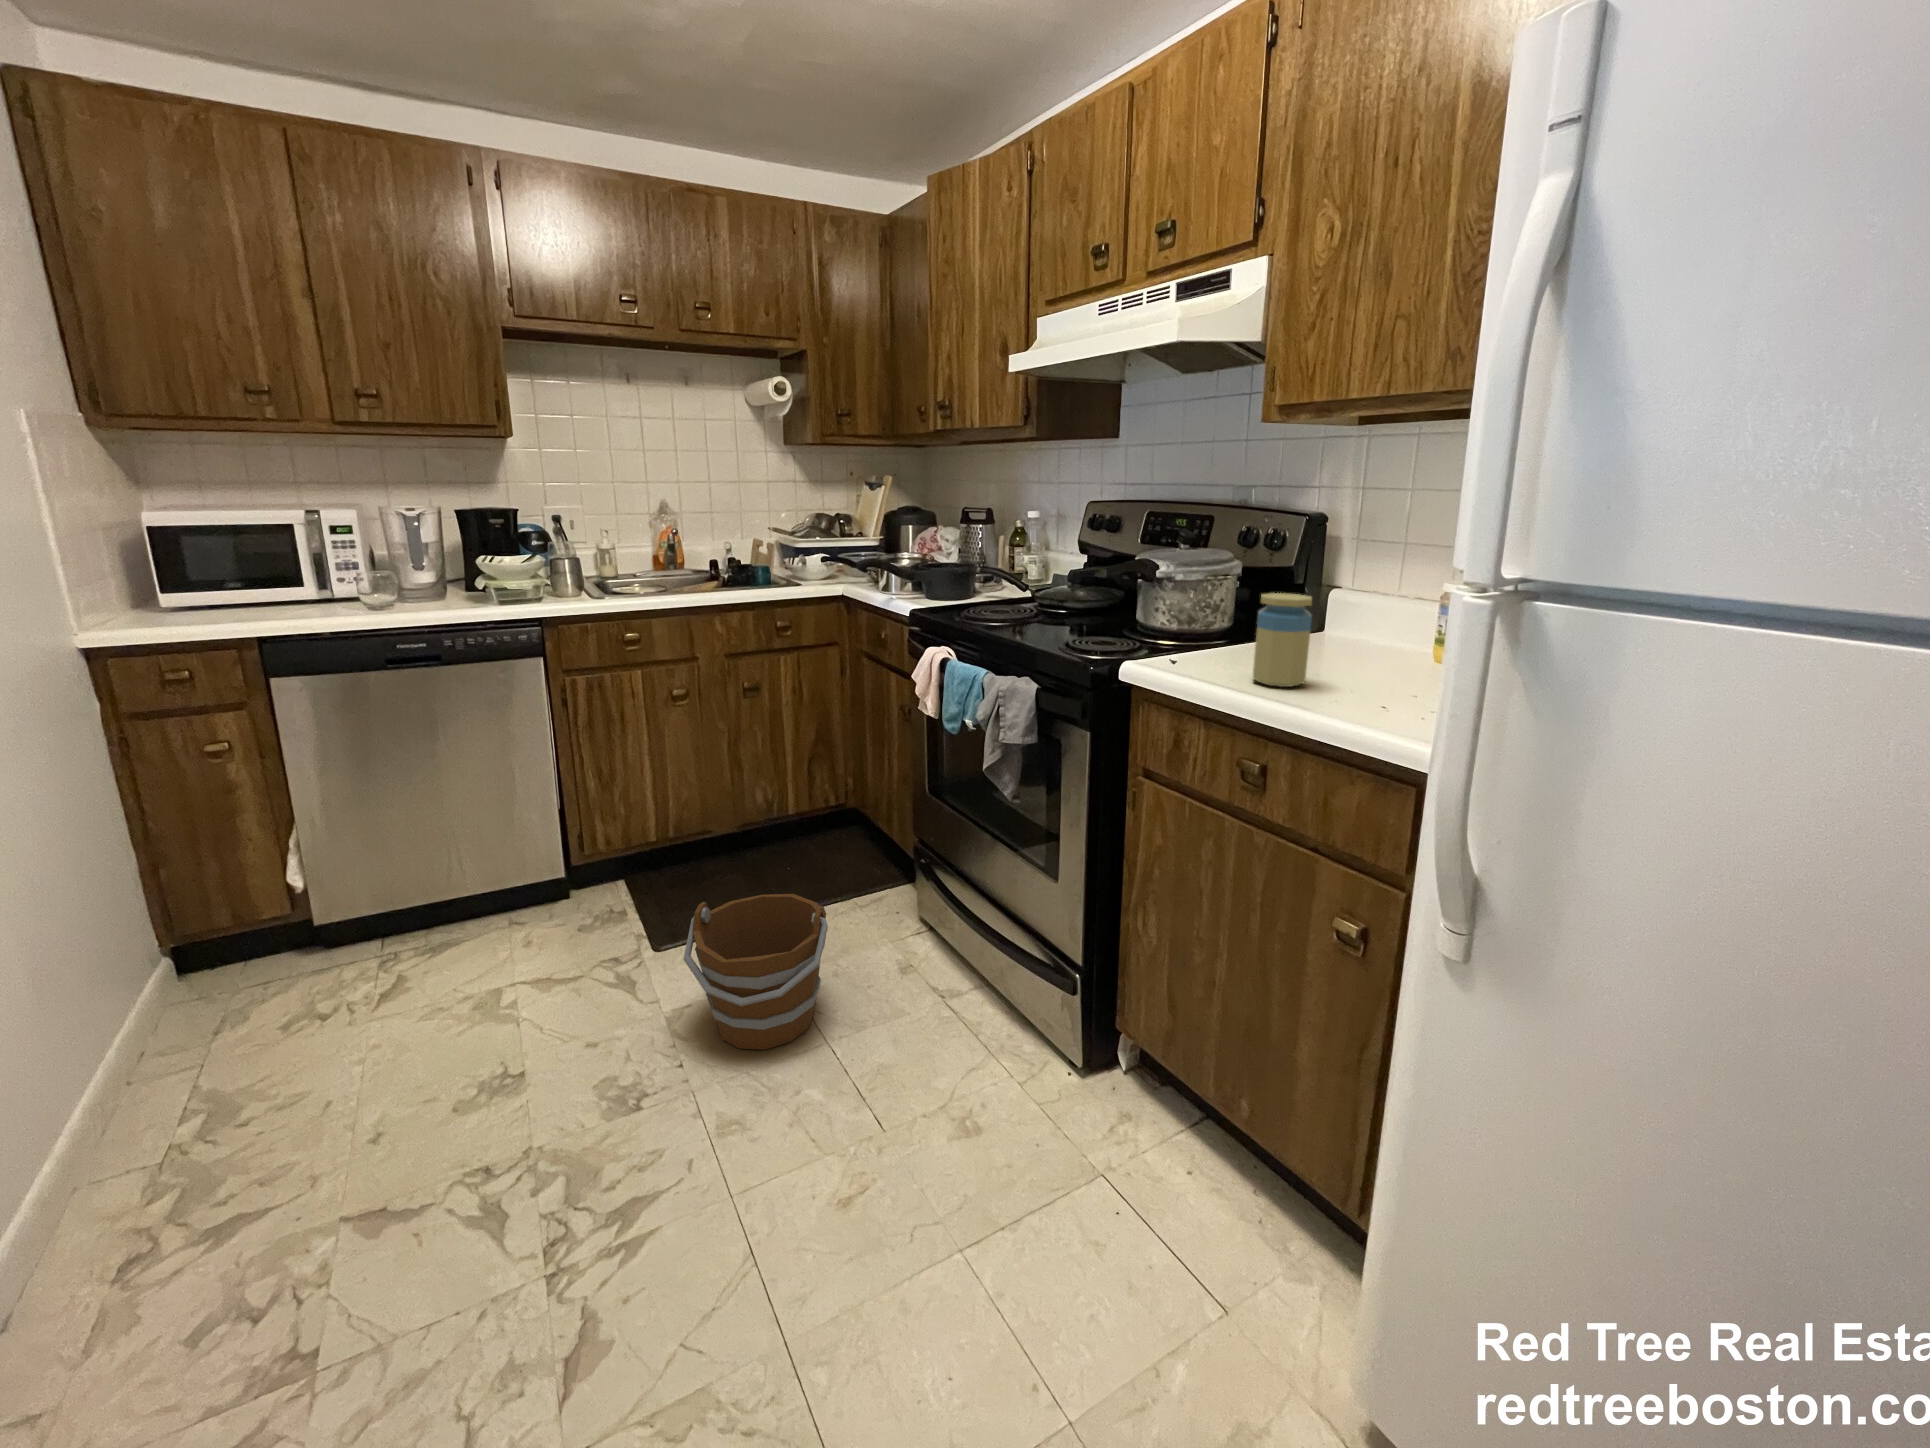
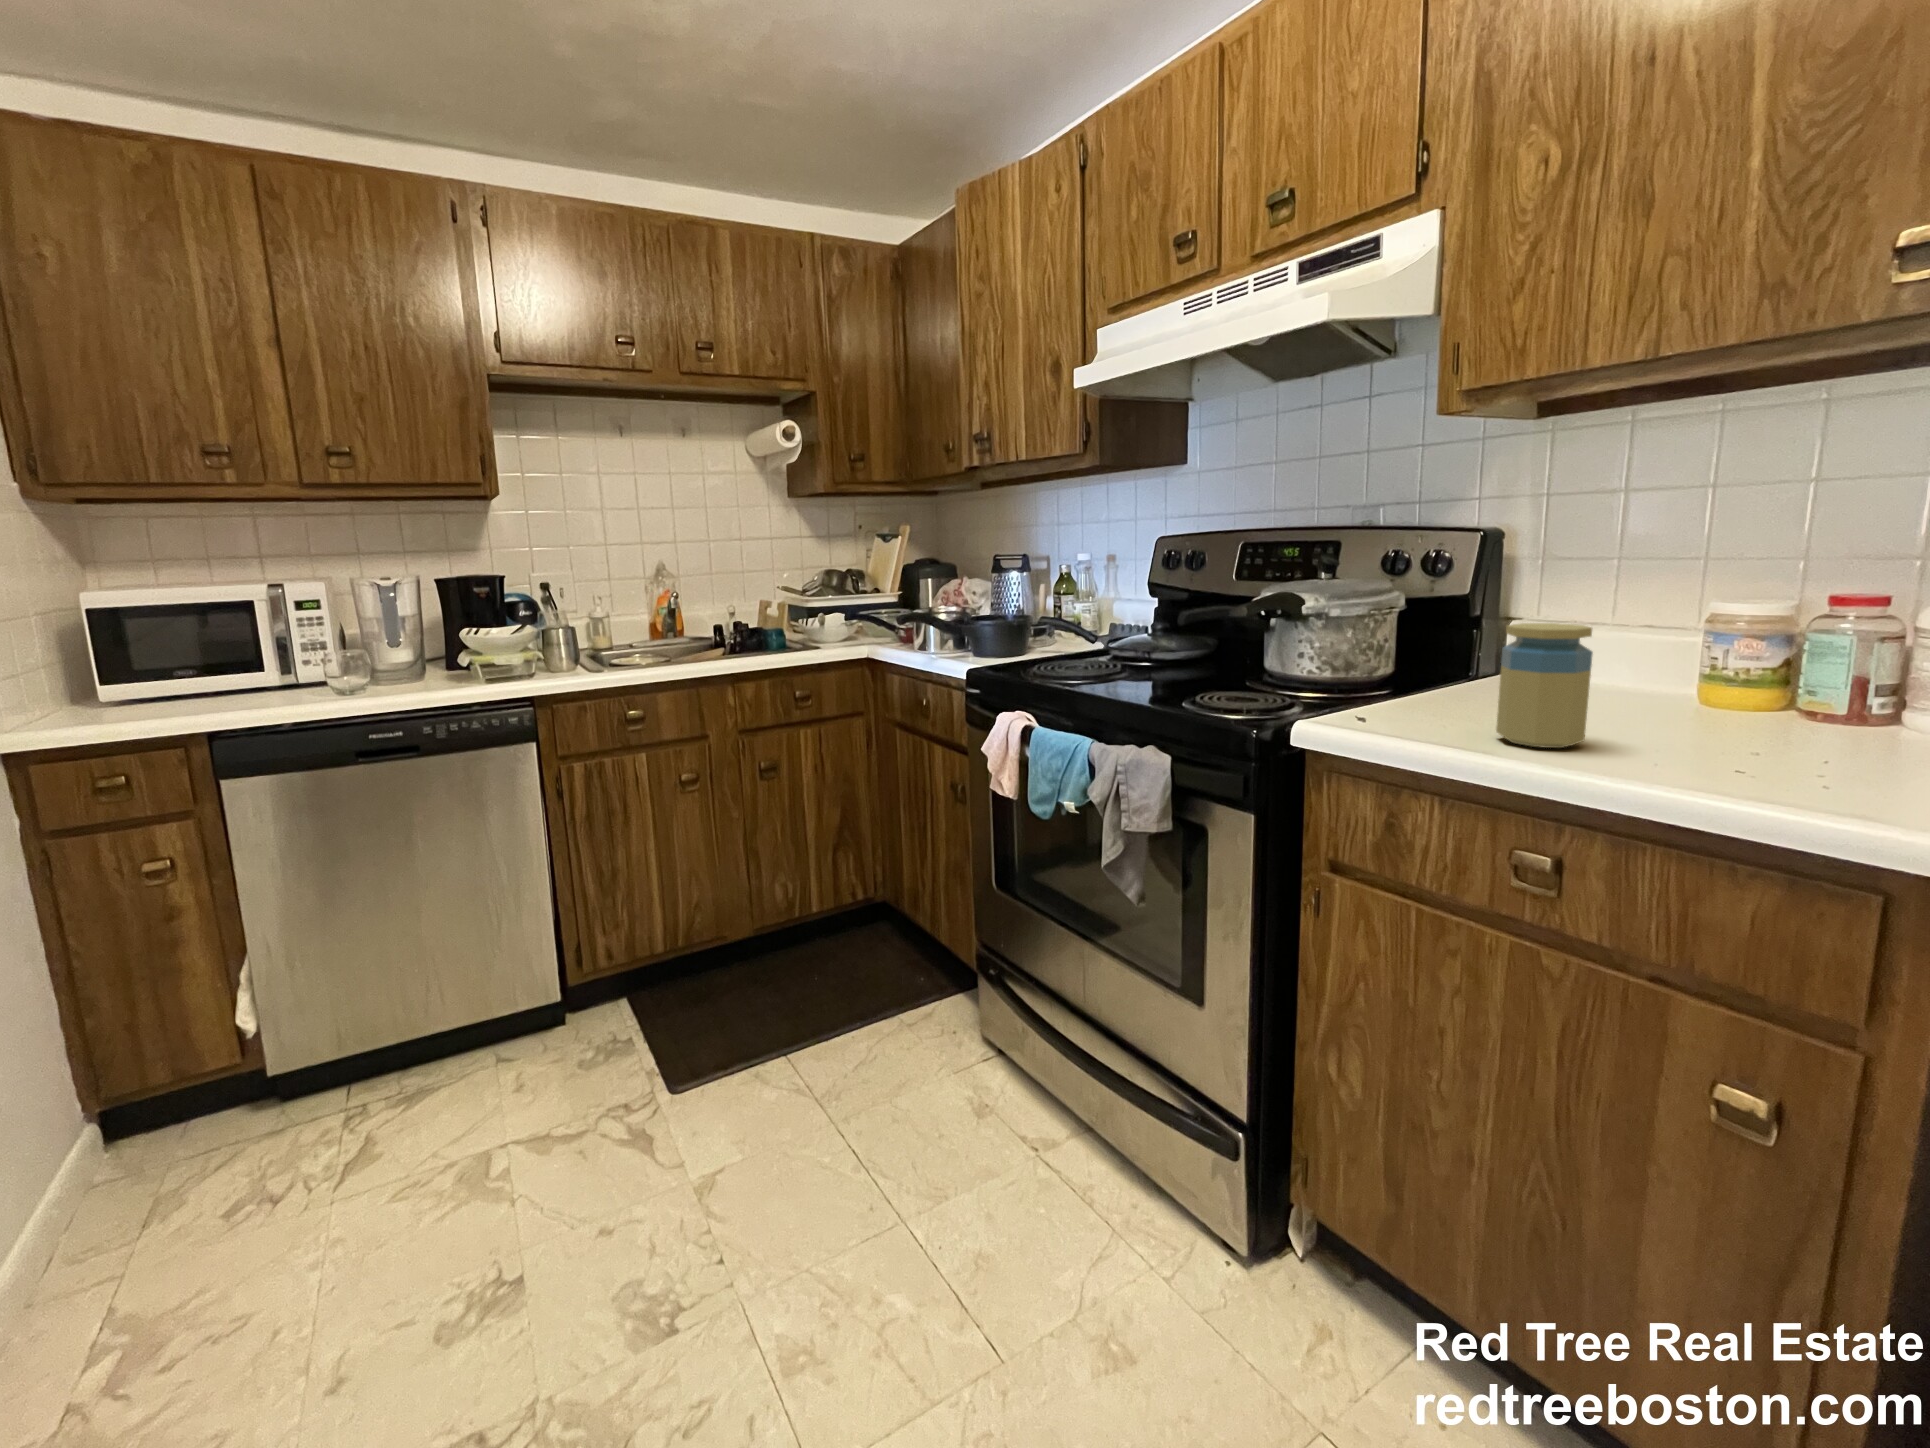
bucket: present [684,894,828,1050] -> none [722,1023,901,1236]

